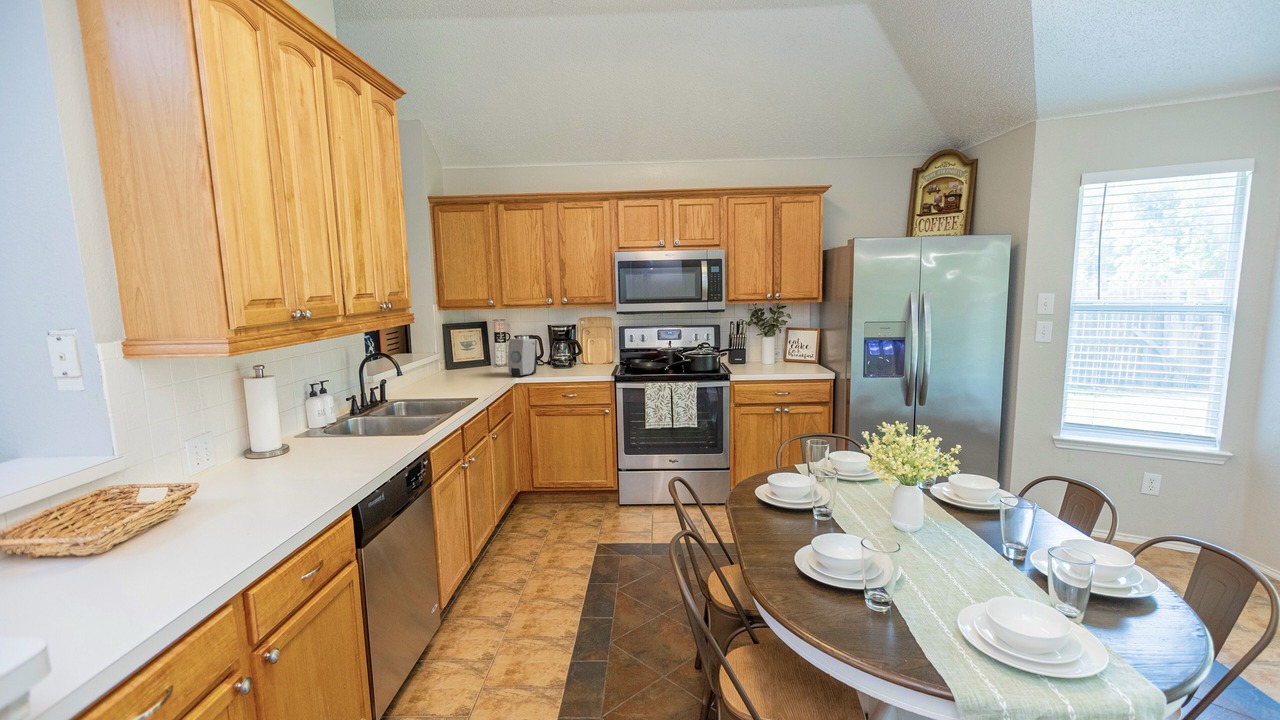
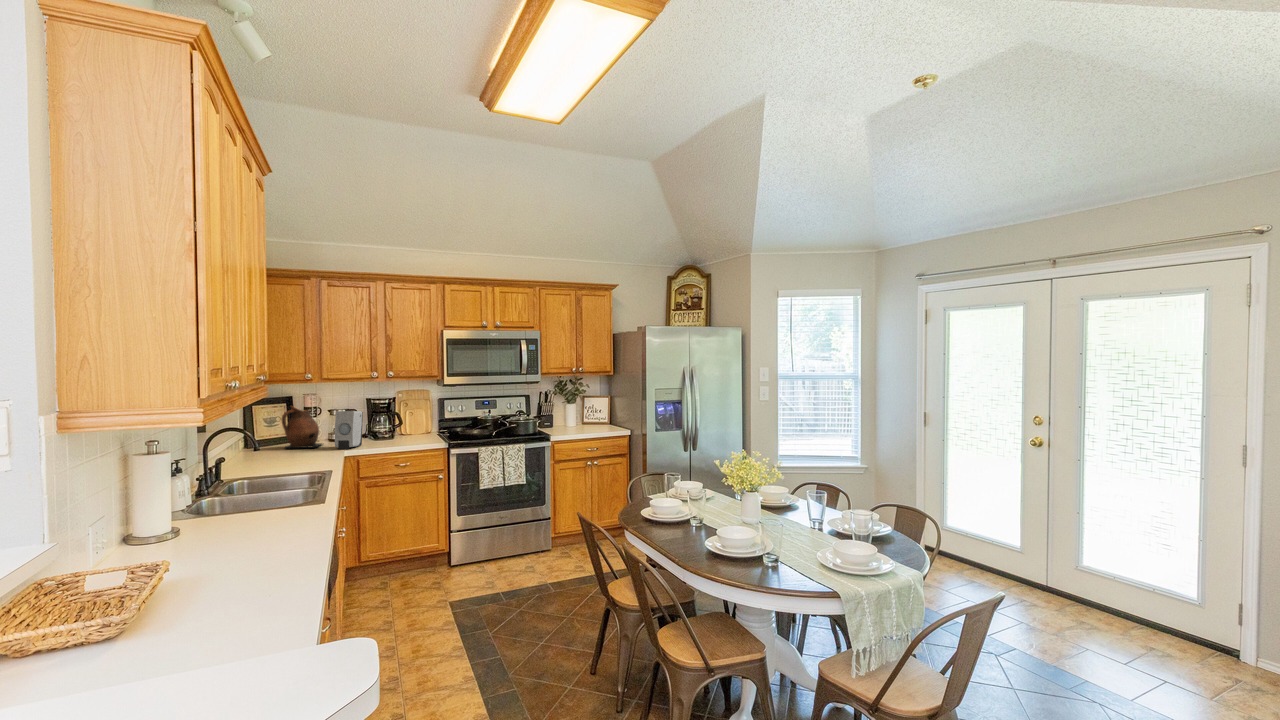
ceramic pitcher: none [468,332,508,374] -> present [282,406,321,448]

